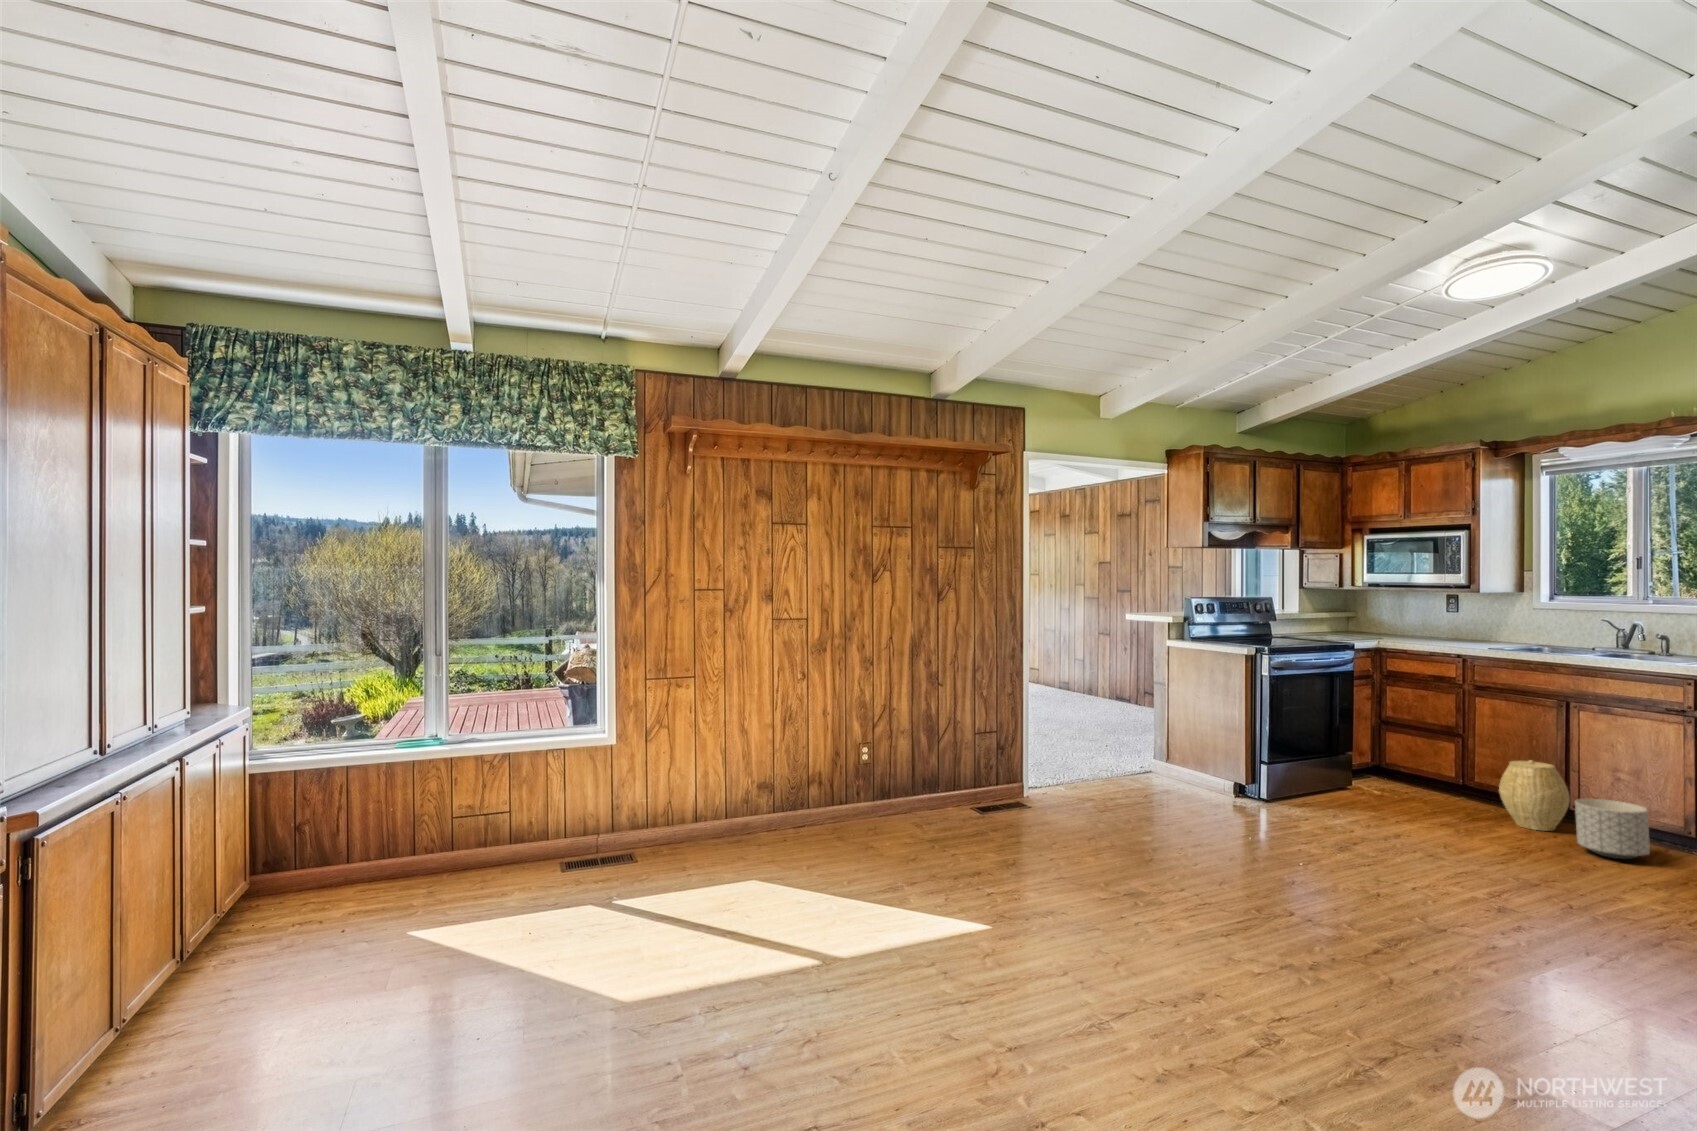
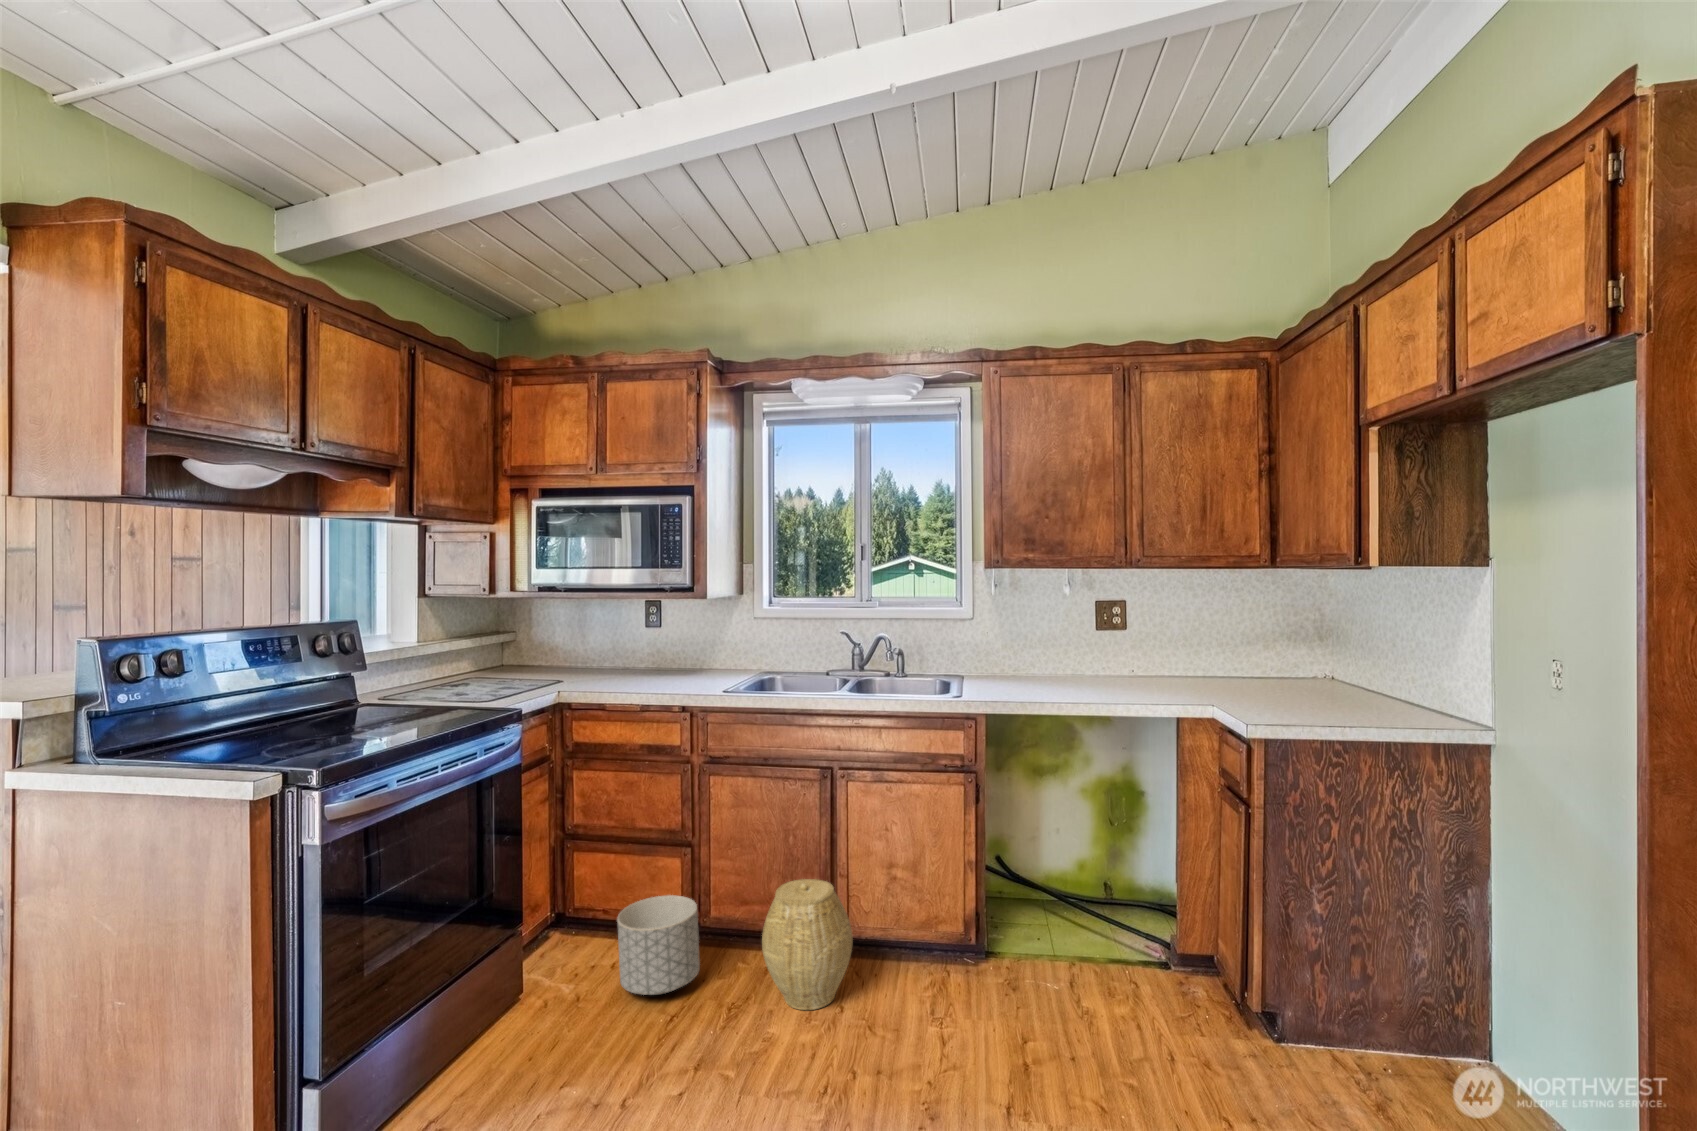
planter: present [1575,799,1650,859] -> present [617,895,700,995]

